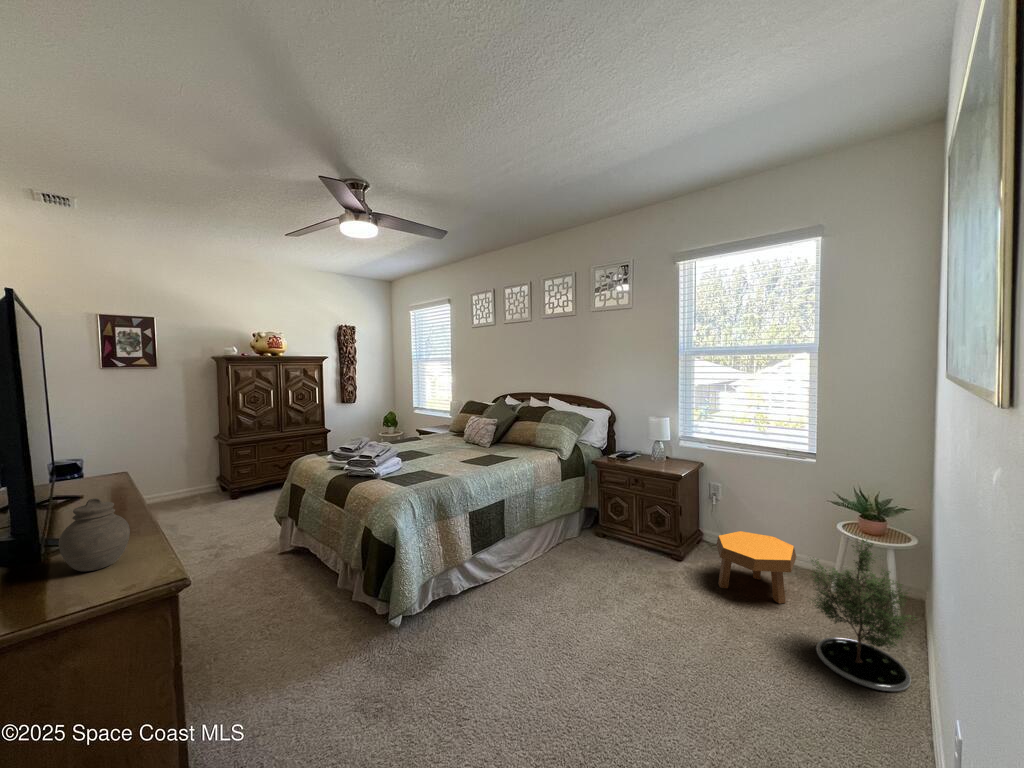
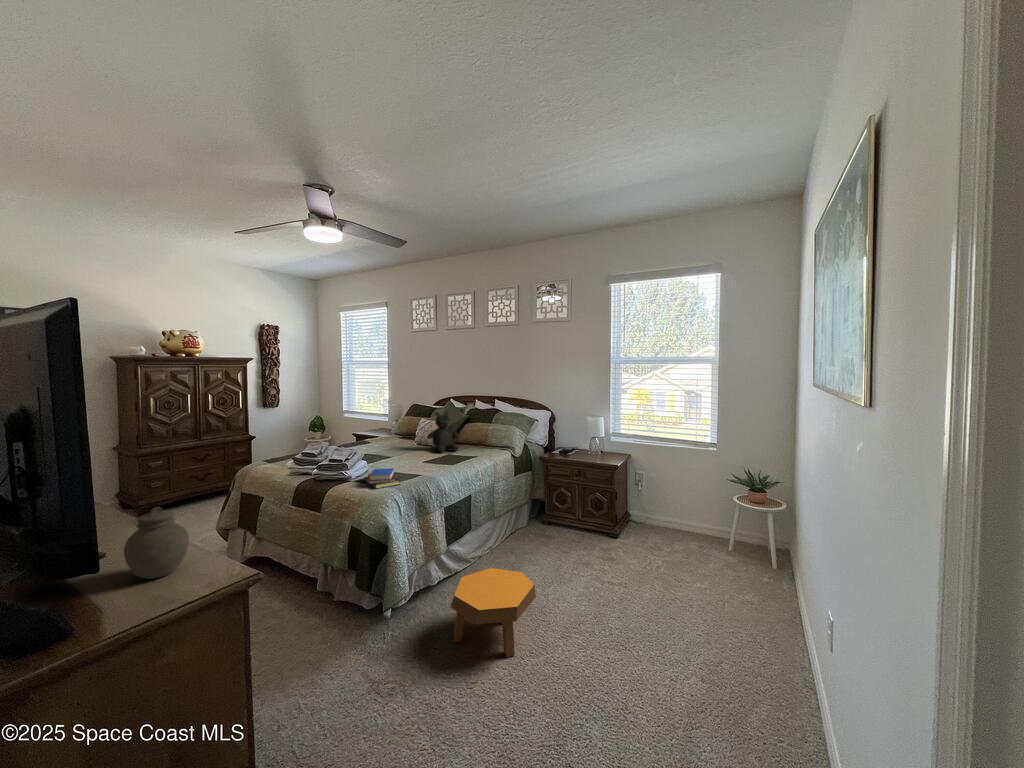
teddy bear: none [472,408,505,452] -> present [427,411,458,453]
book: none [388,467,422,487] -> present [364,468,400,488]
footstool: present [716,531,796,604] -> present [450,568,536,657]
potted tree: present [812,532,917,691] -> none [719,499,794,614]

